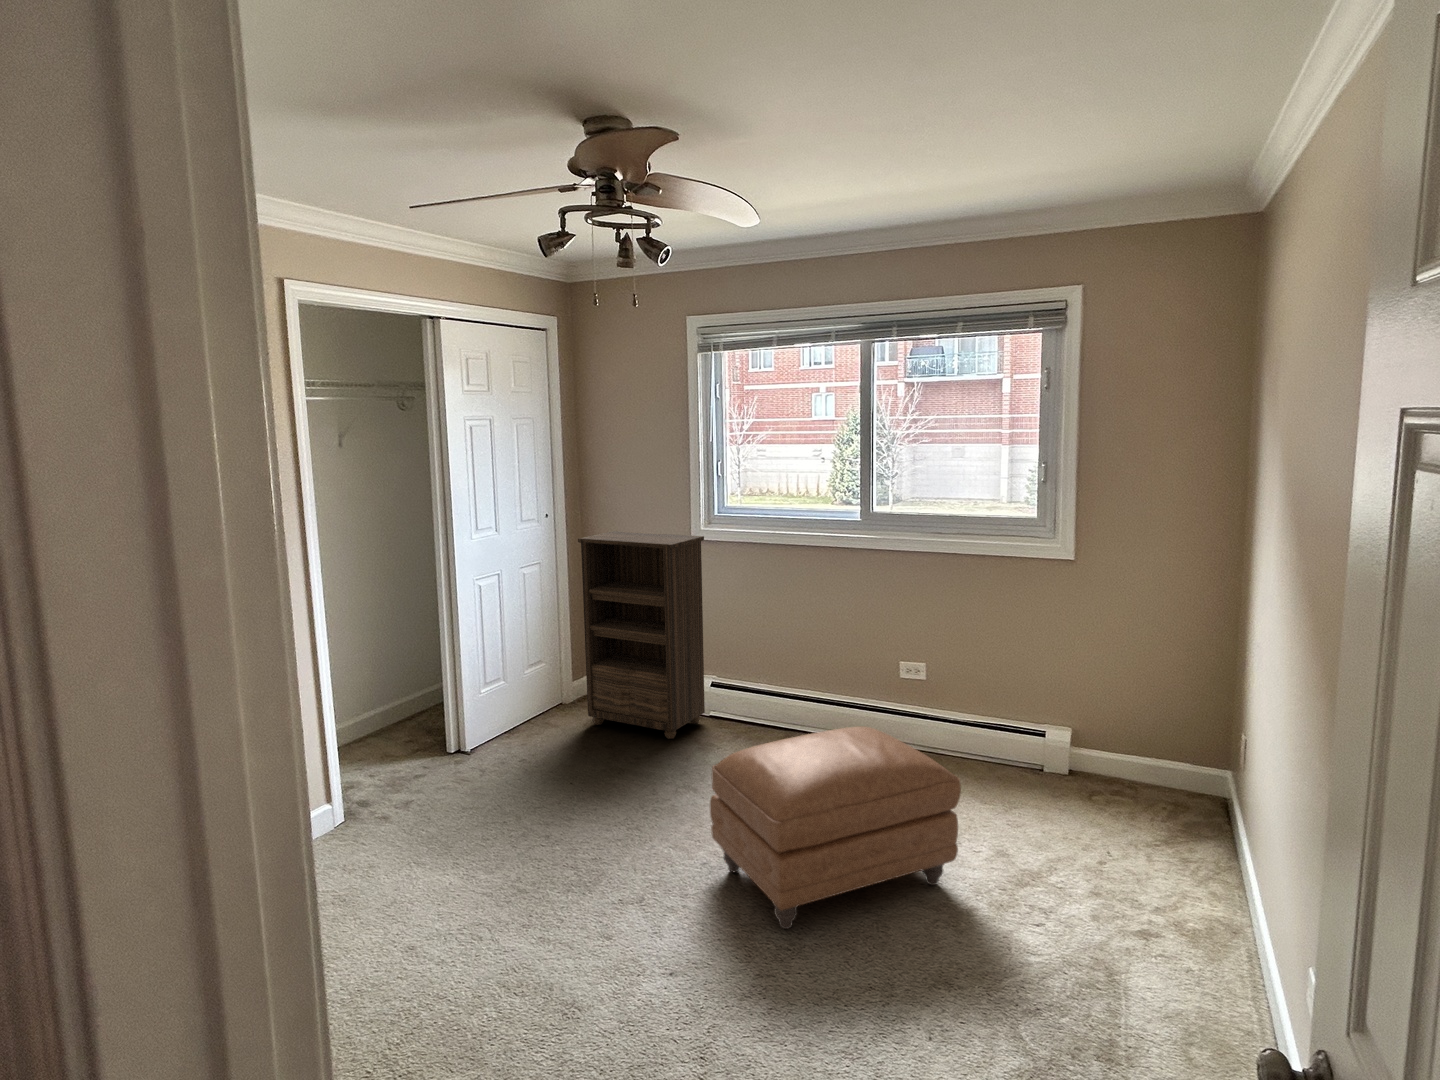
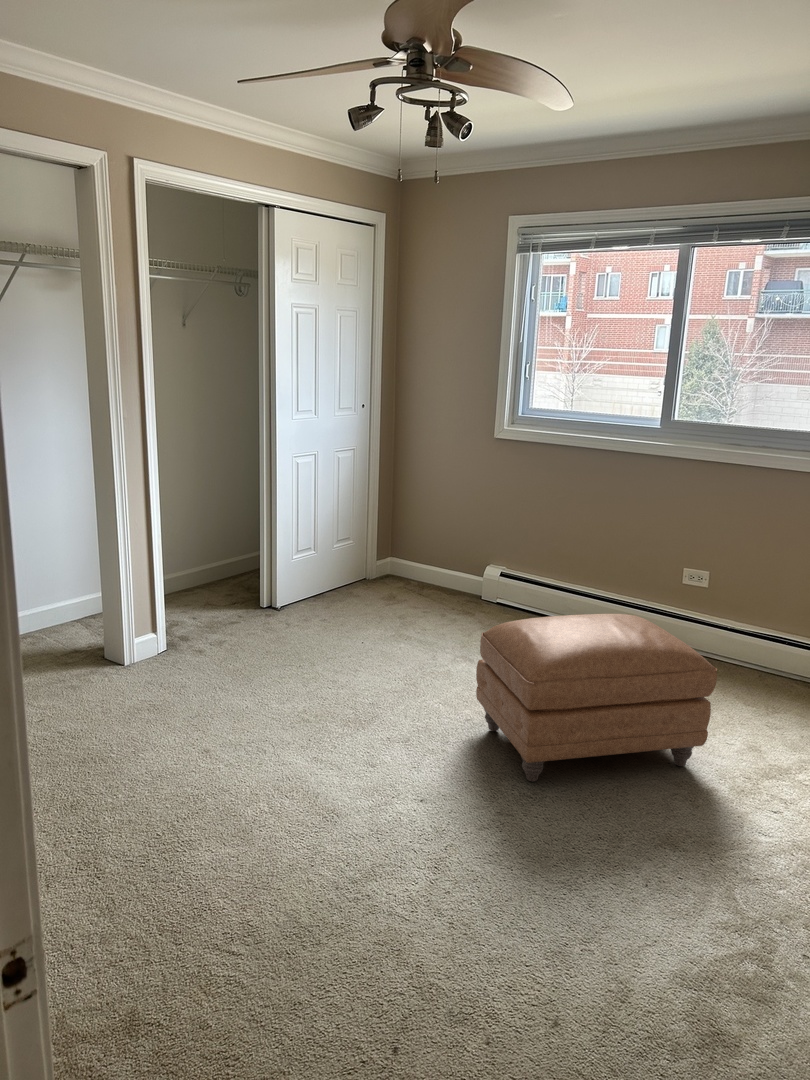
bookshelf: present [578,531,705,739] -> none [385,422,506,618]

